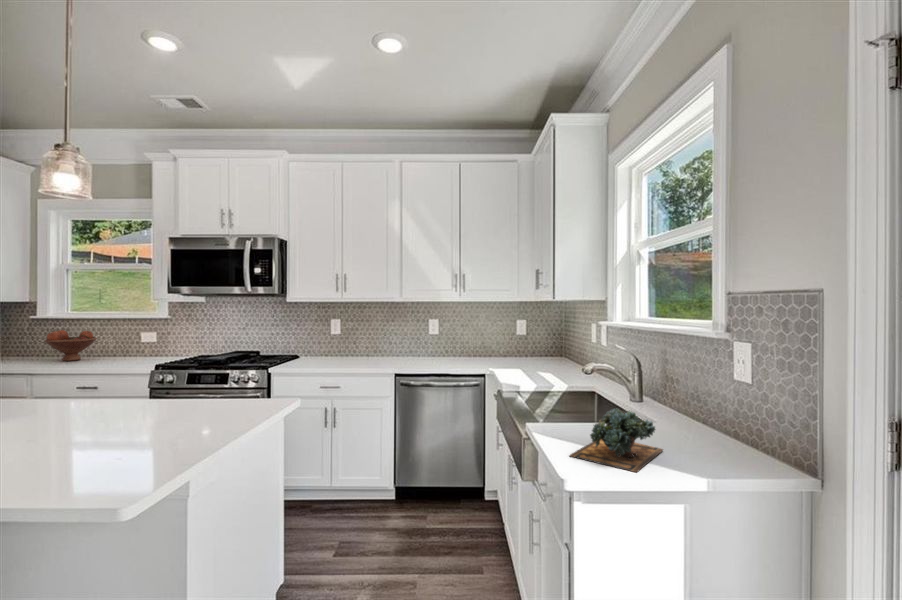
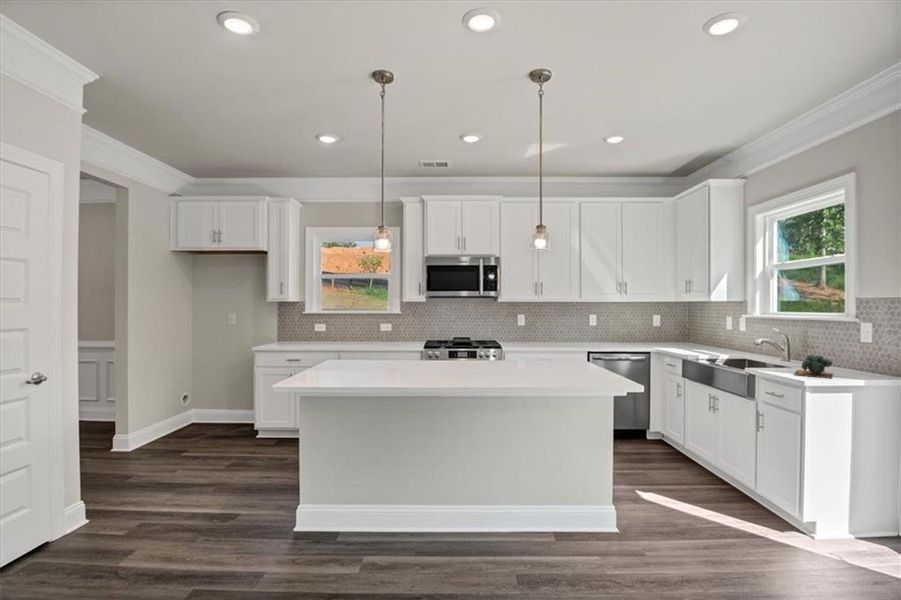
fruit bowl: present [45,330,97,361] -> none [325,323,355,345]

